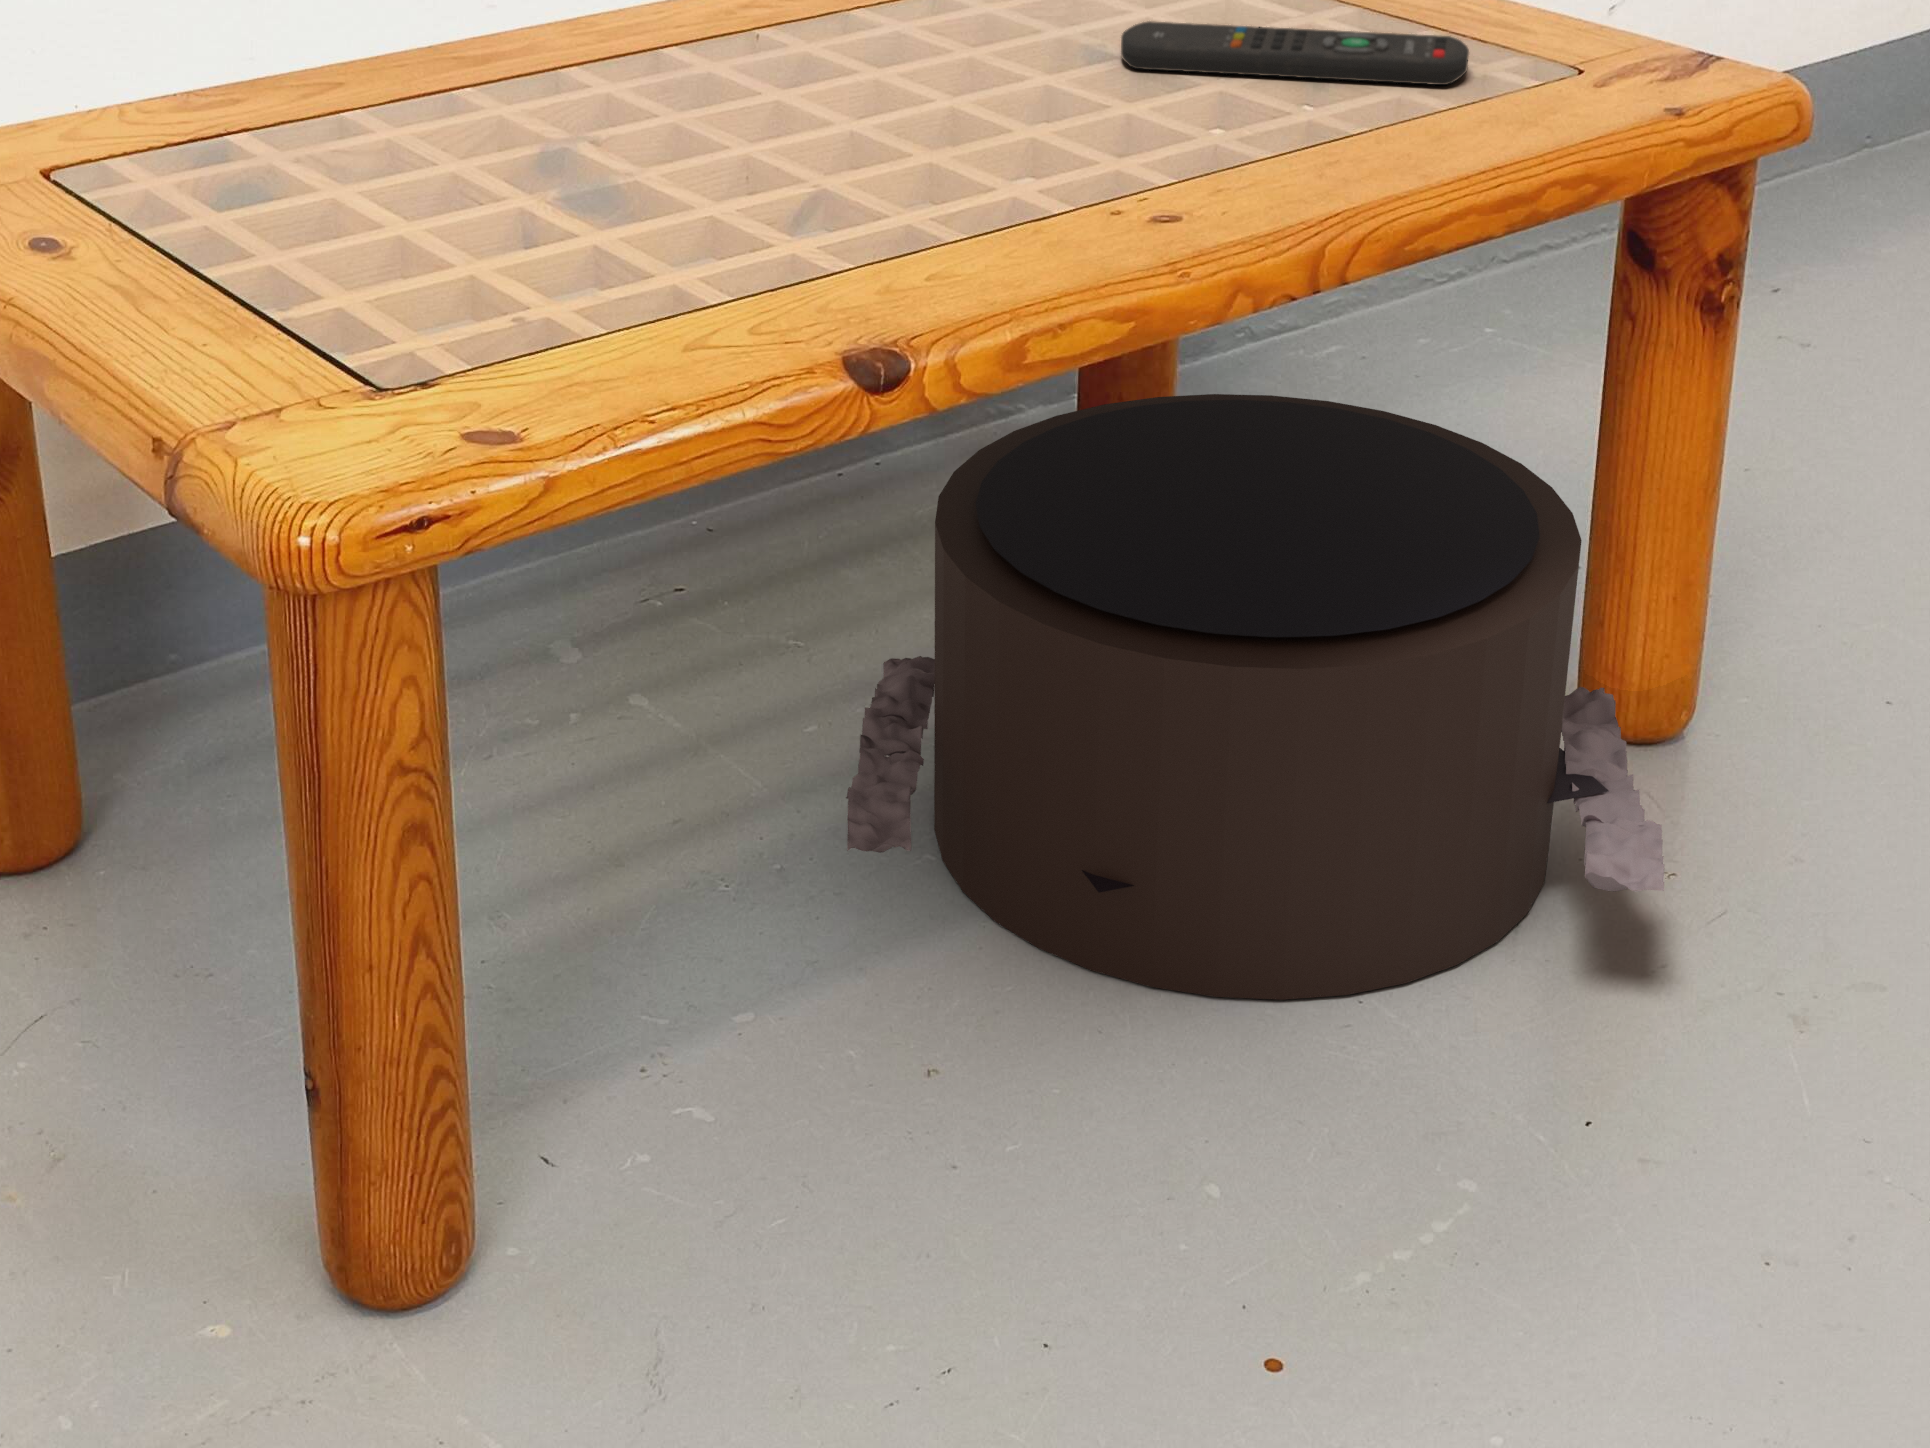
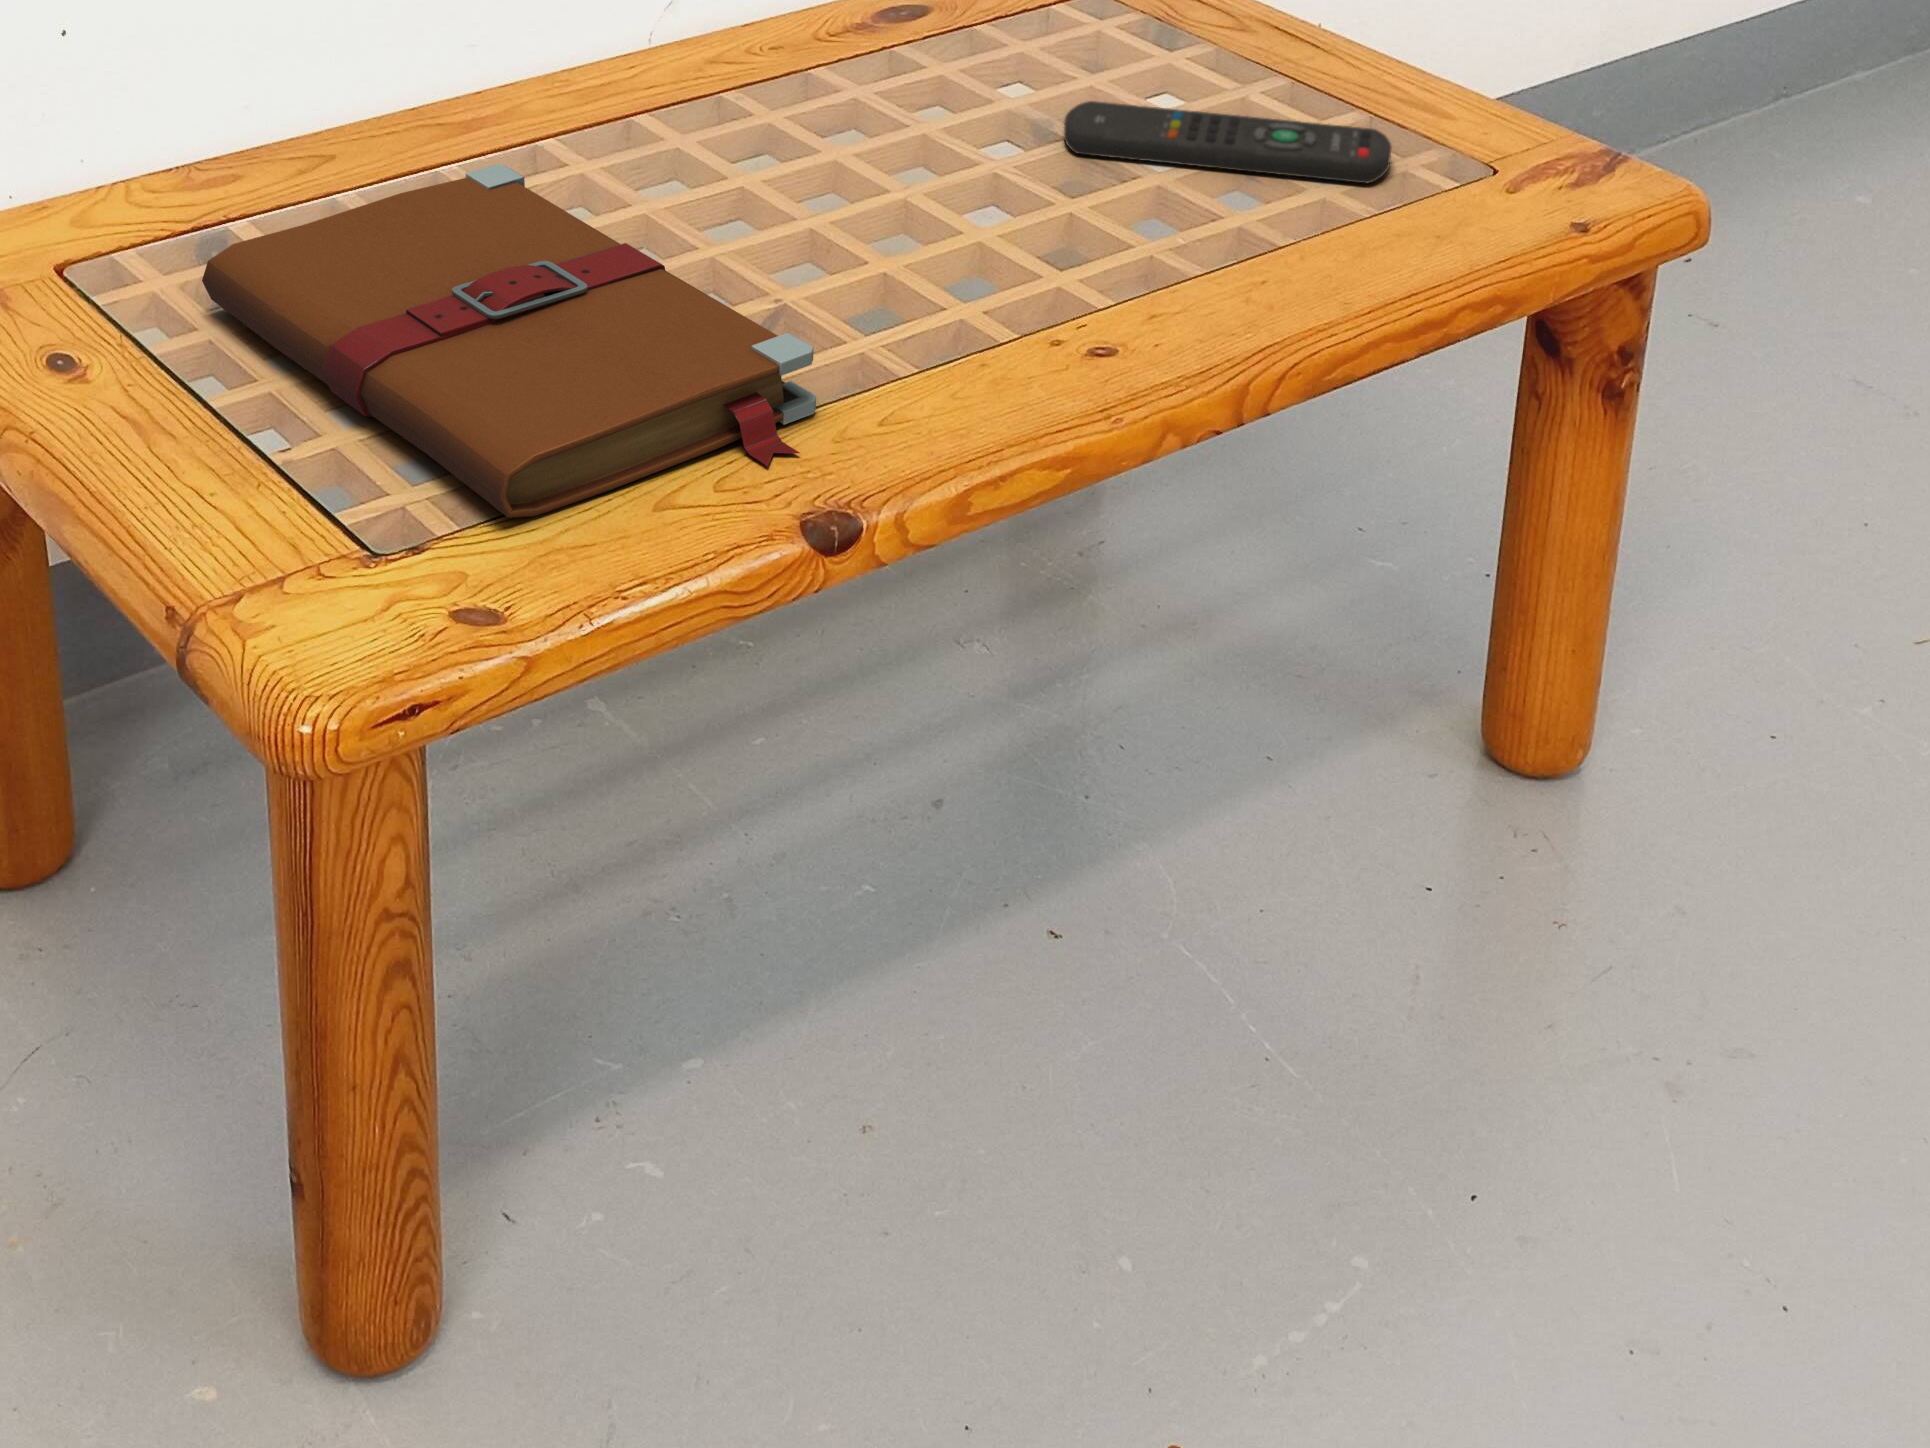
book: none [200,65,859,354] -> present [202,165,816,518]
pouf: present [846,394,1664,1000] -> none [789,444,1549,1055]

